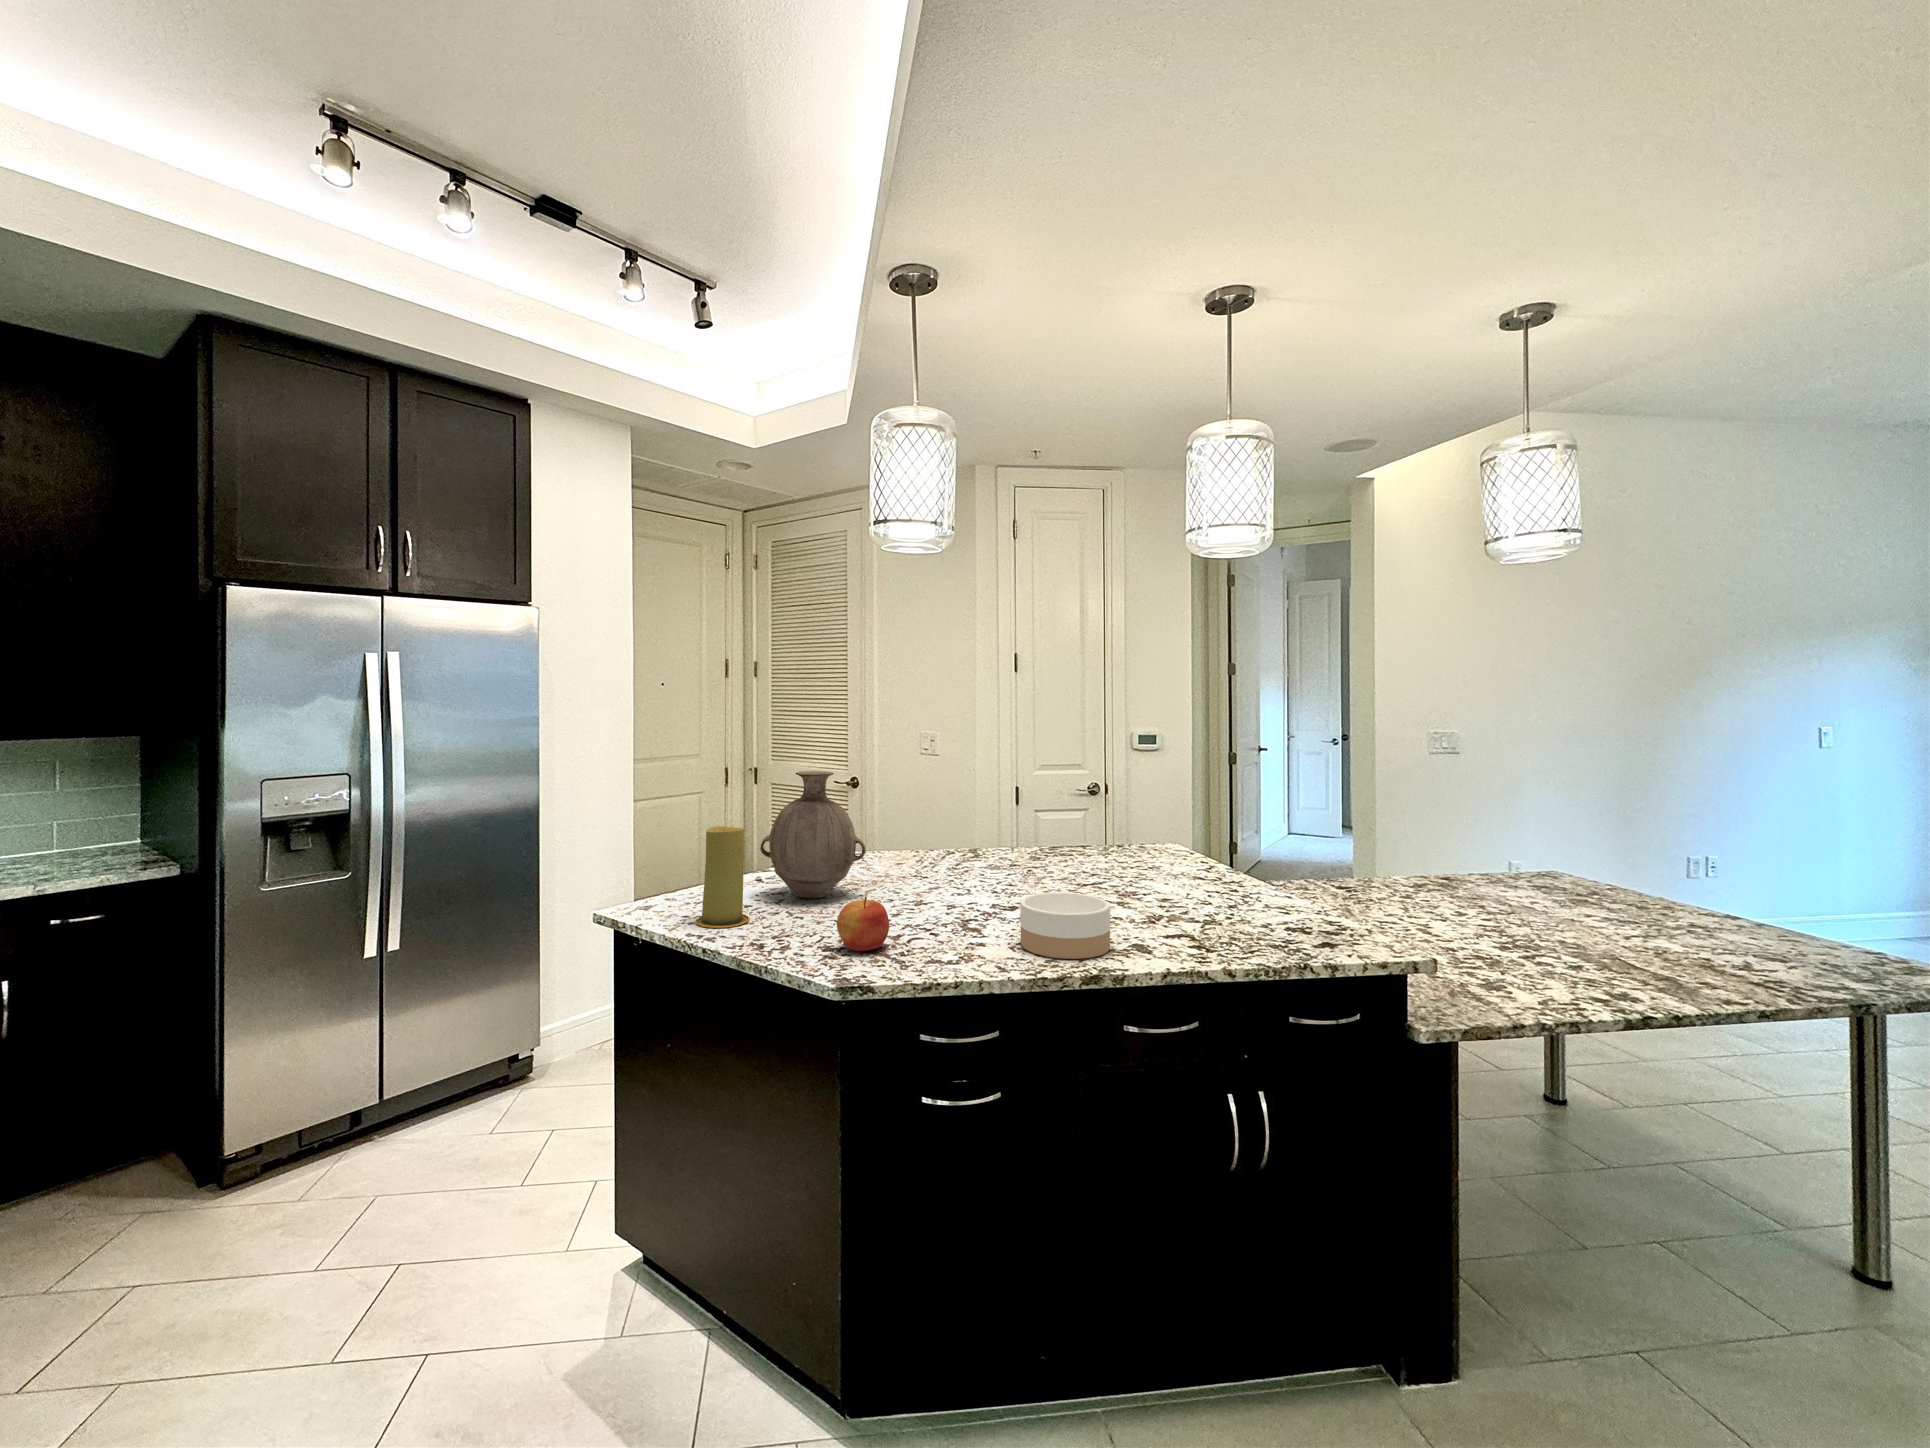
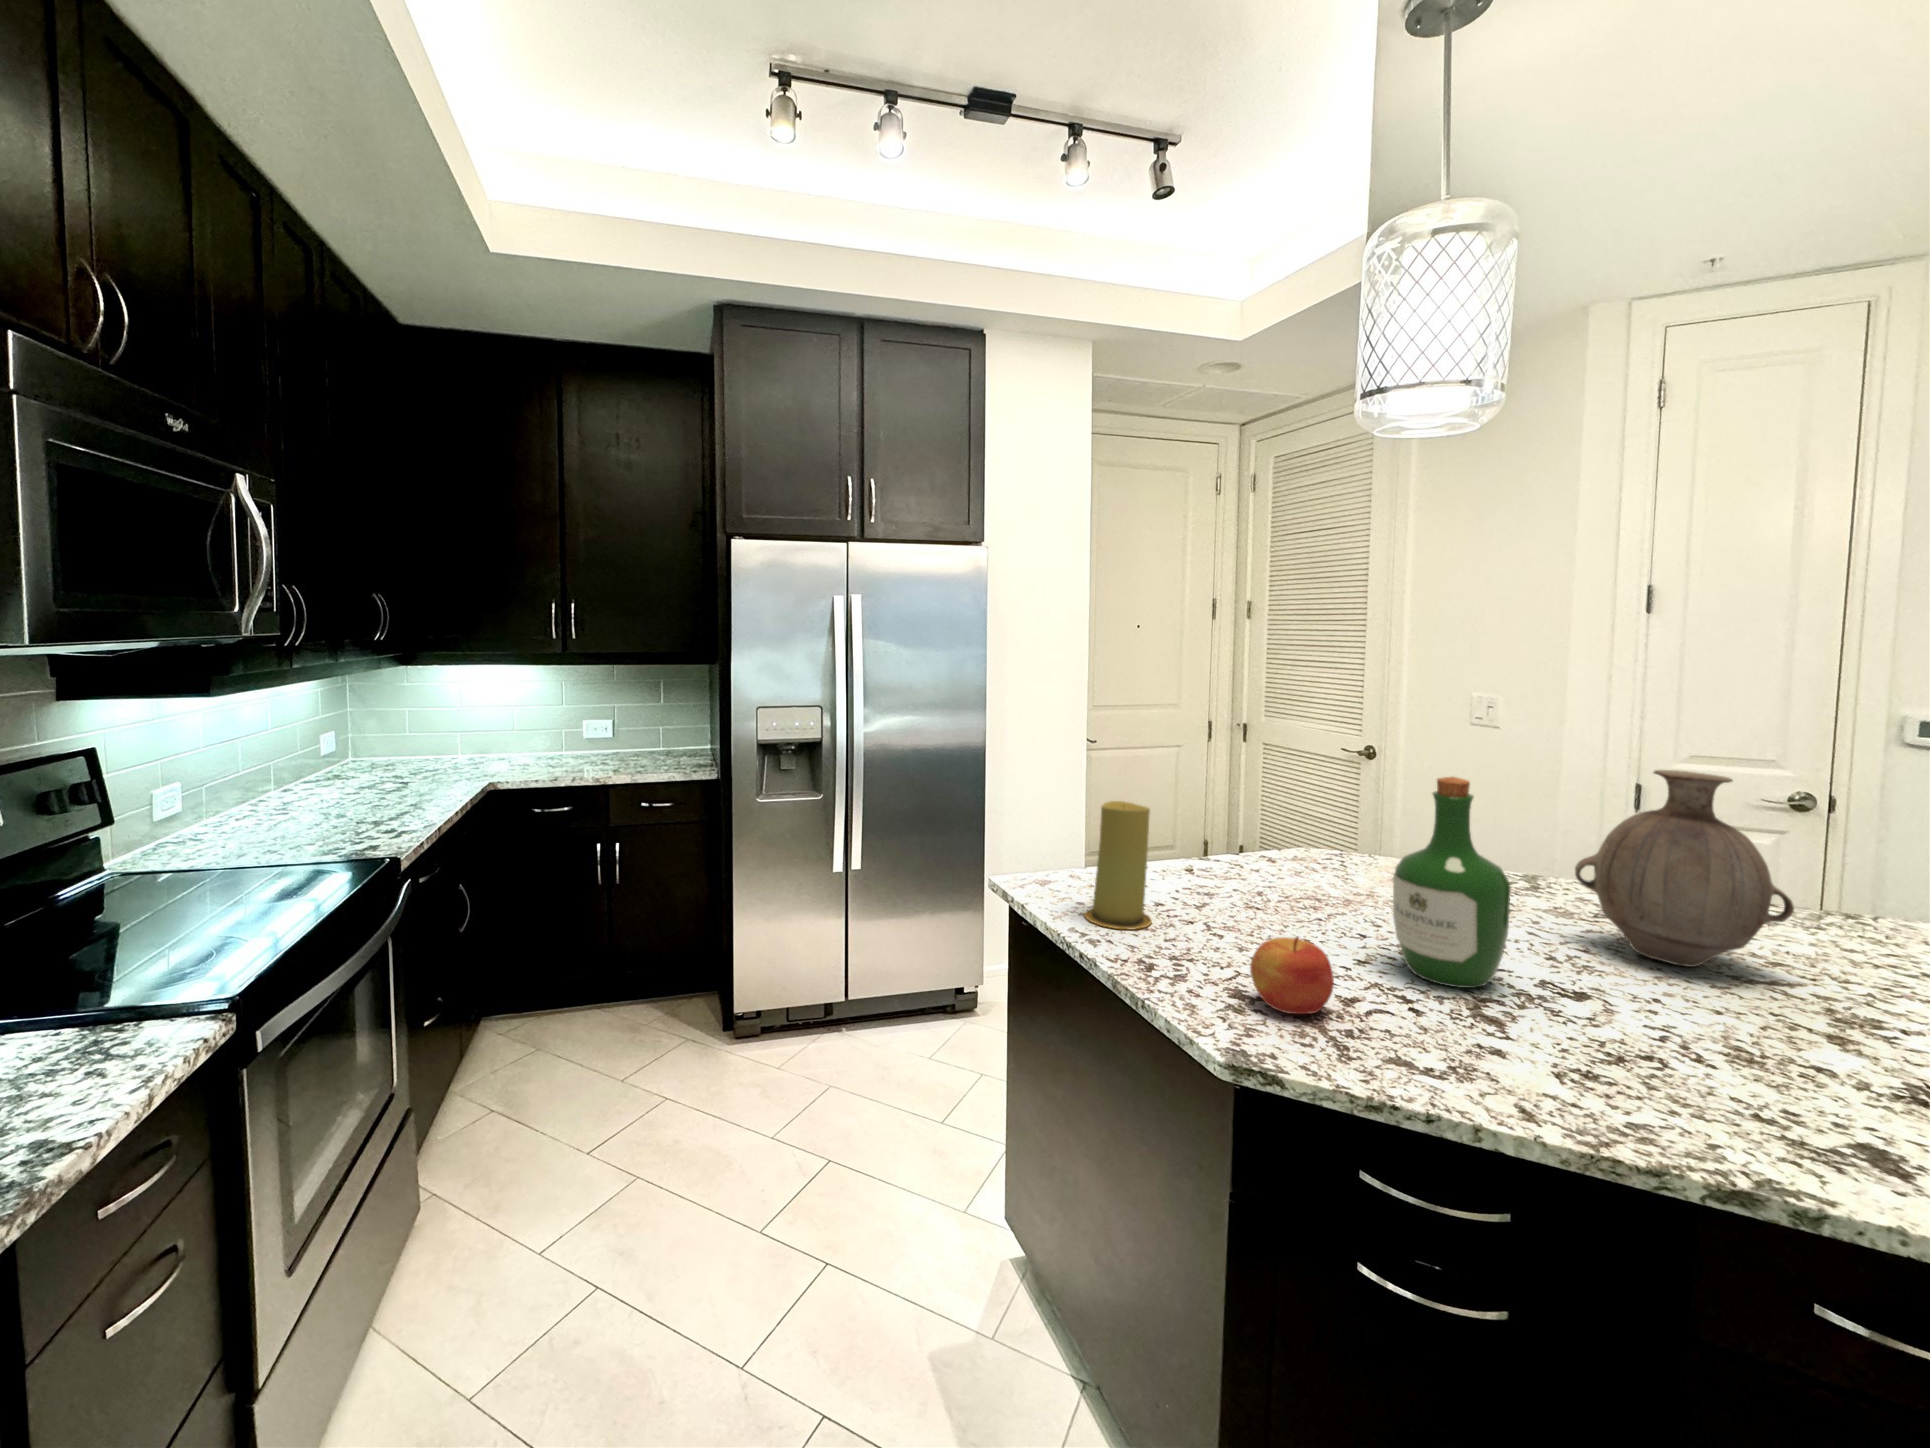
vase: present [760,771,866,898] -> present [1575,770,1794,967]
wine bottle: none [910,779,975,918] -> present [1393,777,1510,988]
bowl: present [1020,892,1110,959] -> none [1580,993,1799,1147]

